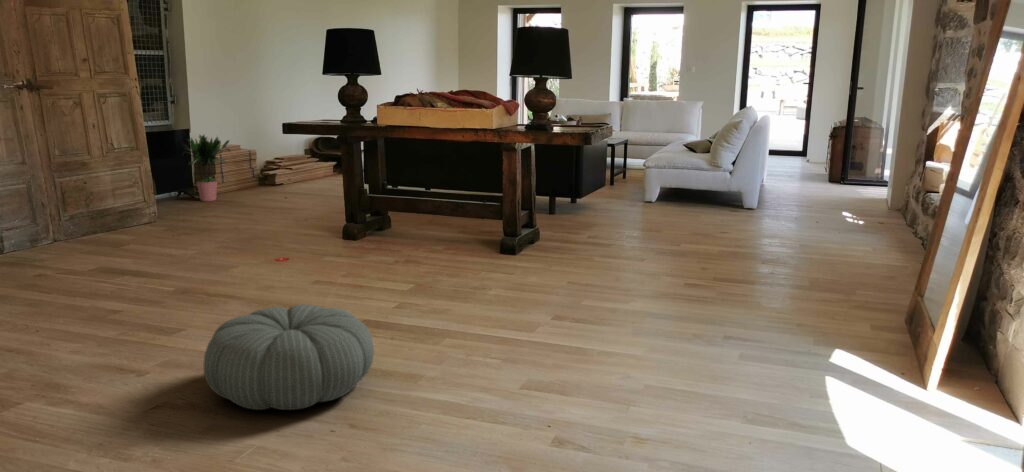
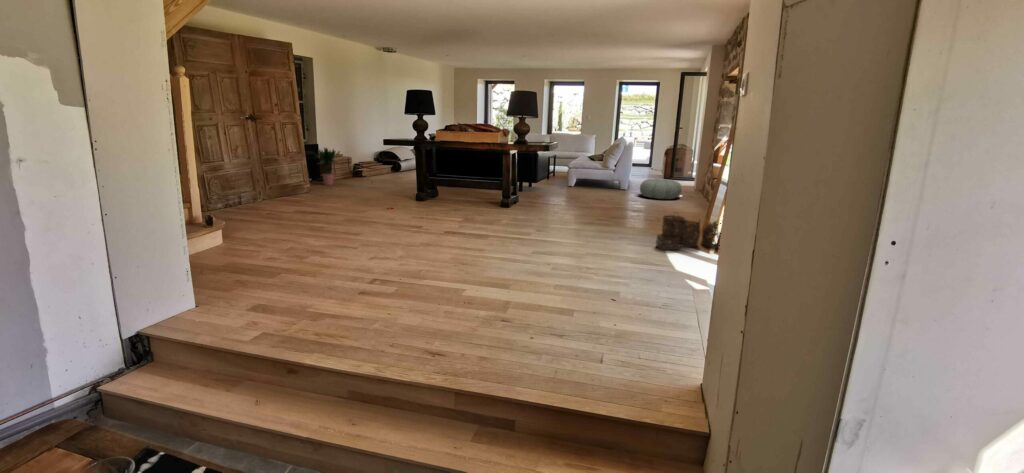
woven basket: none [804,281,975,374] -> present [656,215,721,250]
pouf: present [204,304,374,410] -> present [640,179,682,199]

